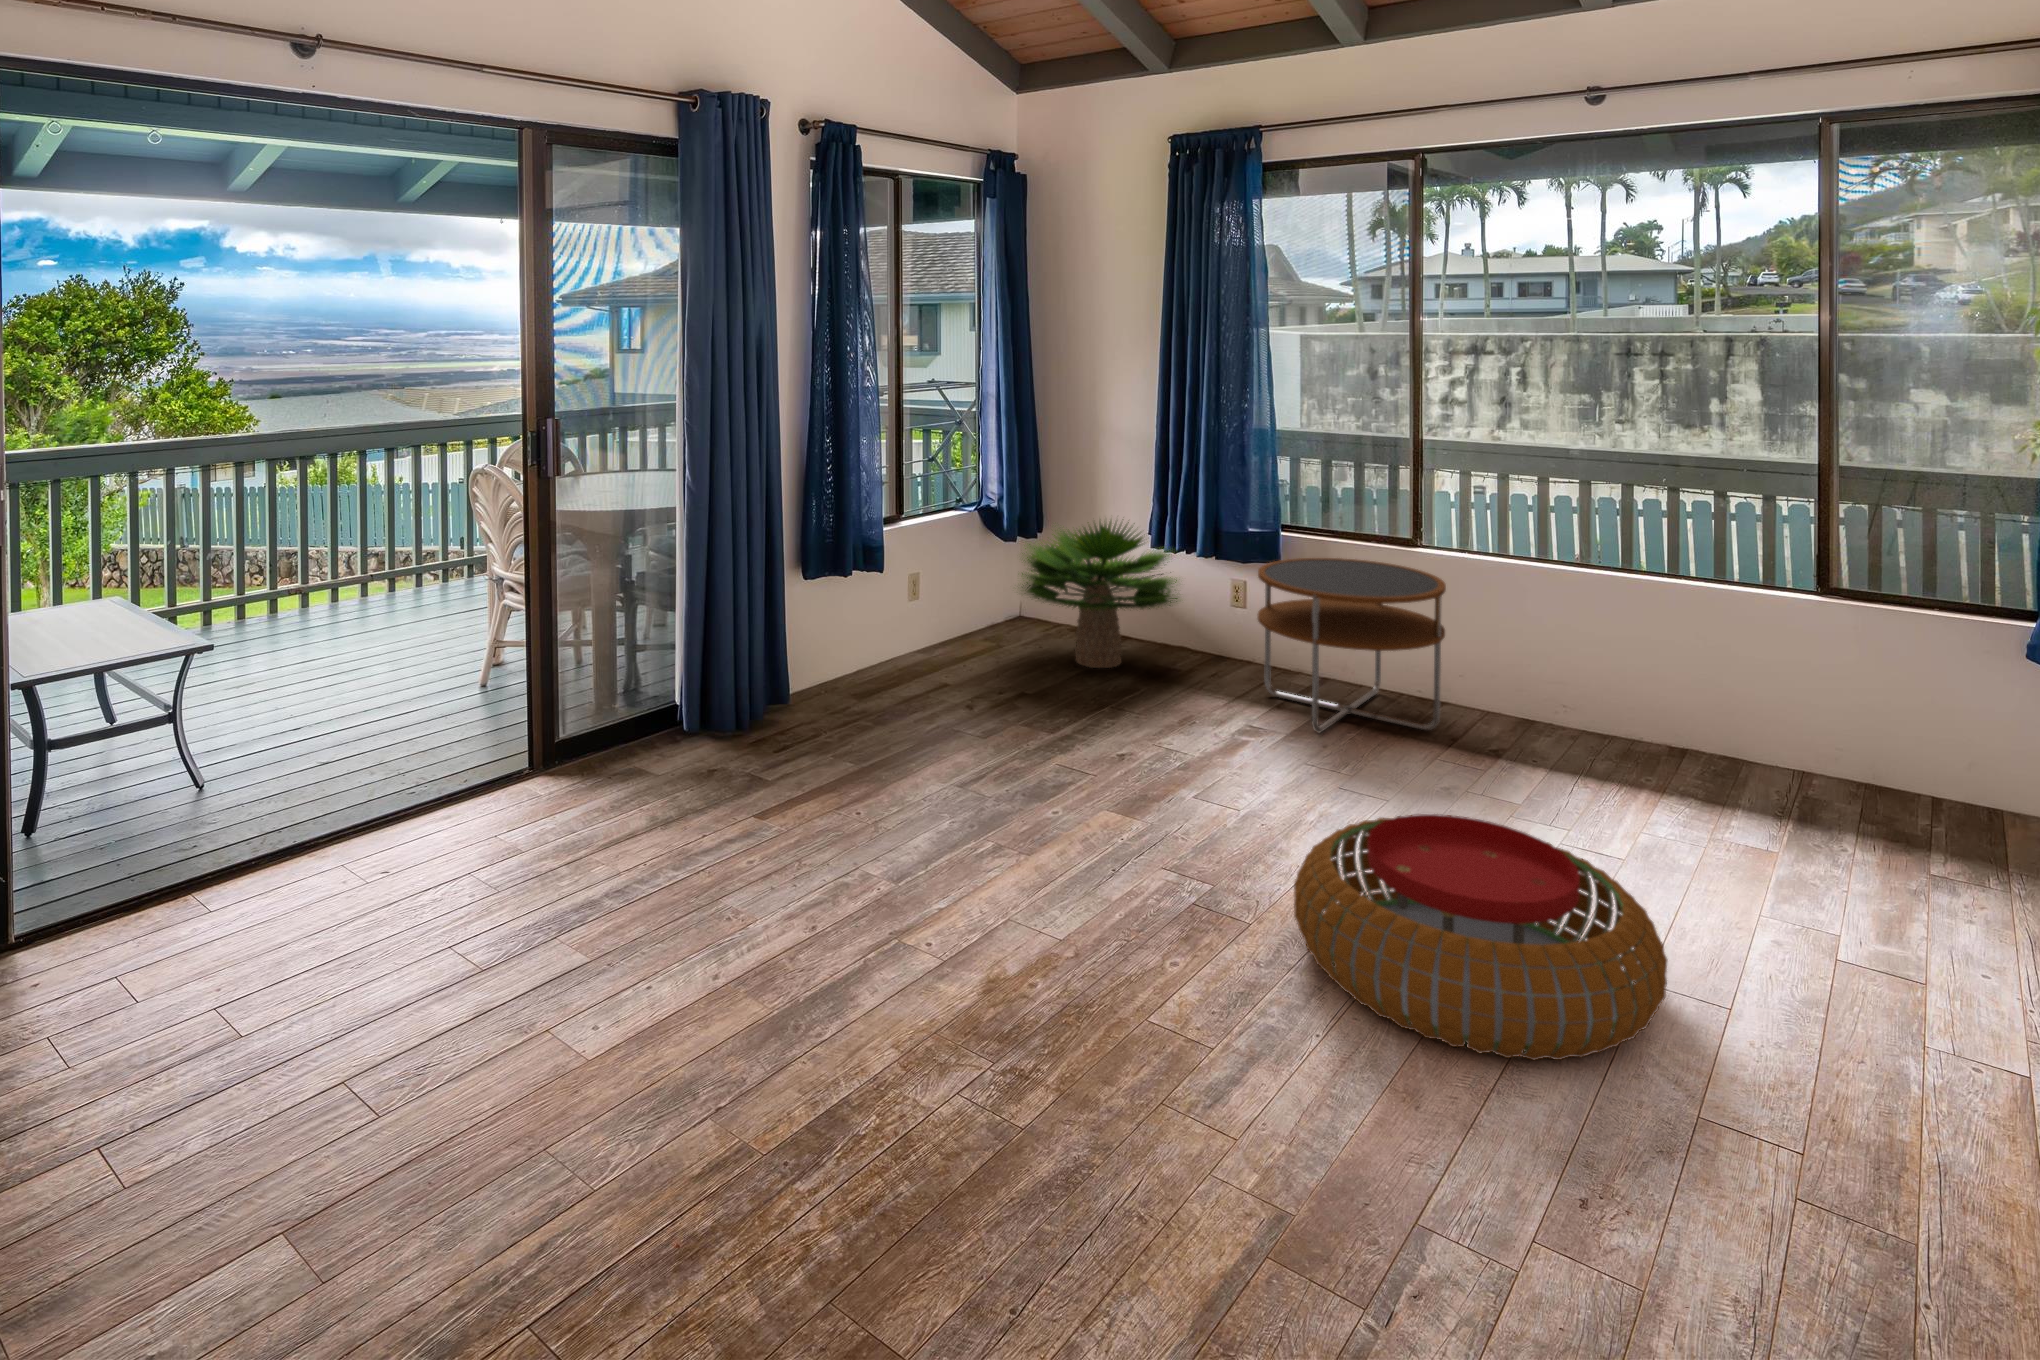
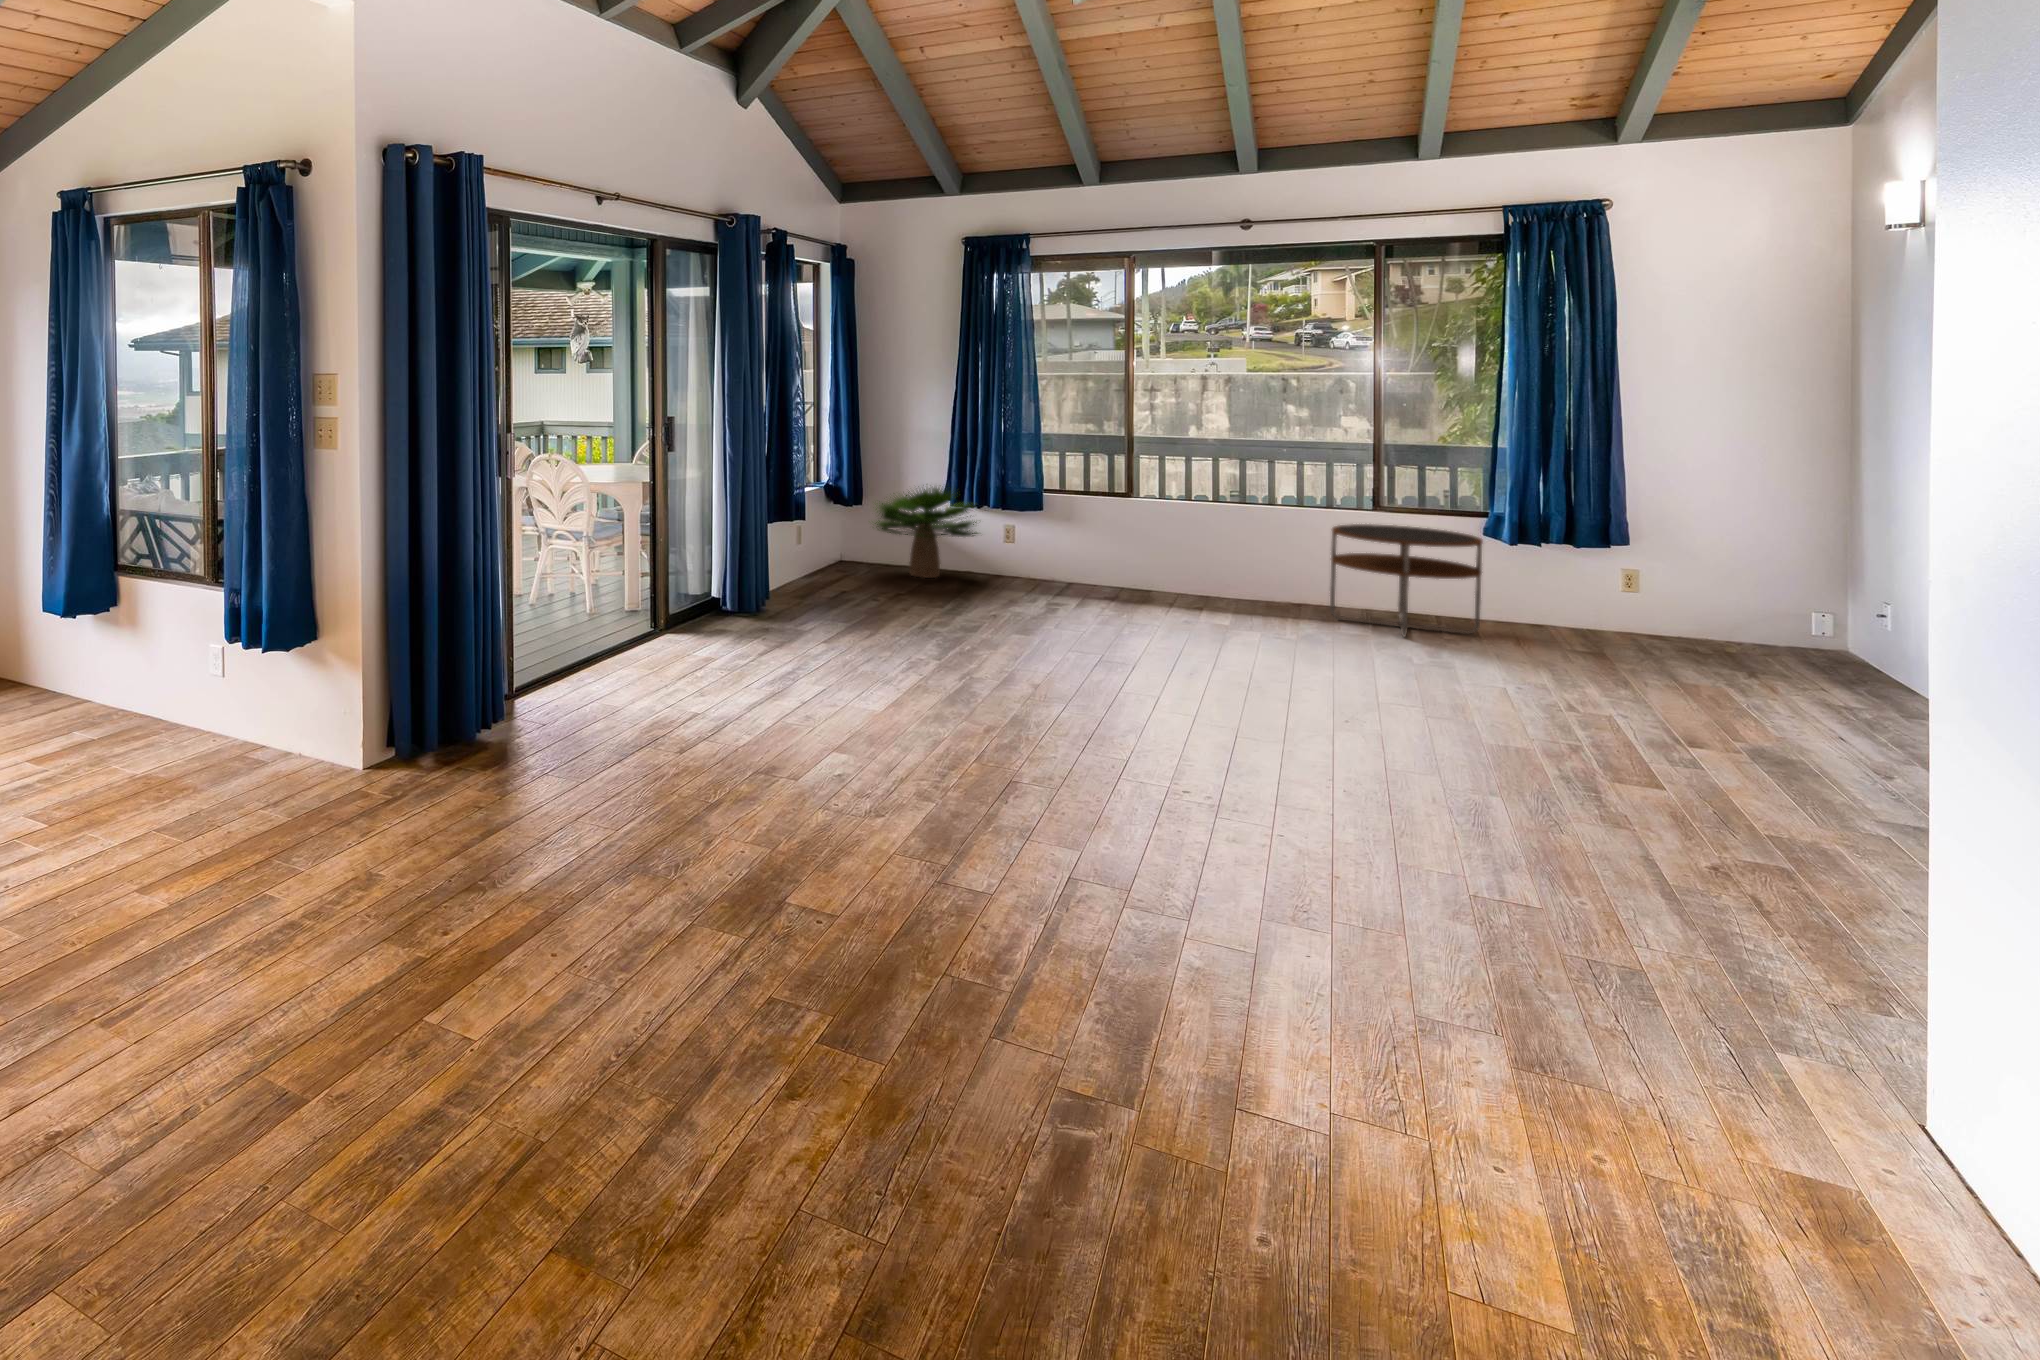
side table: present [1257,558,1446,733] -> present [1330,524,1483,636]
pouf: present [1294,814,1667,1060] -> none [1155,605,1349,694]

